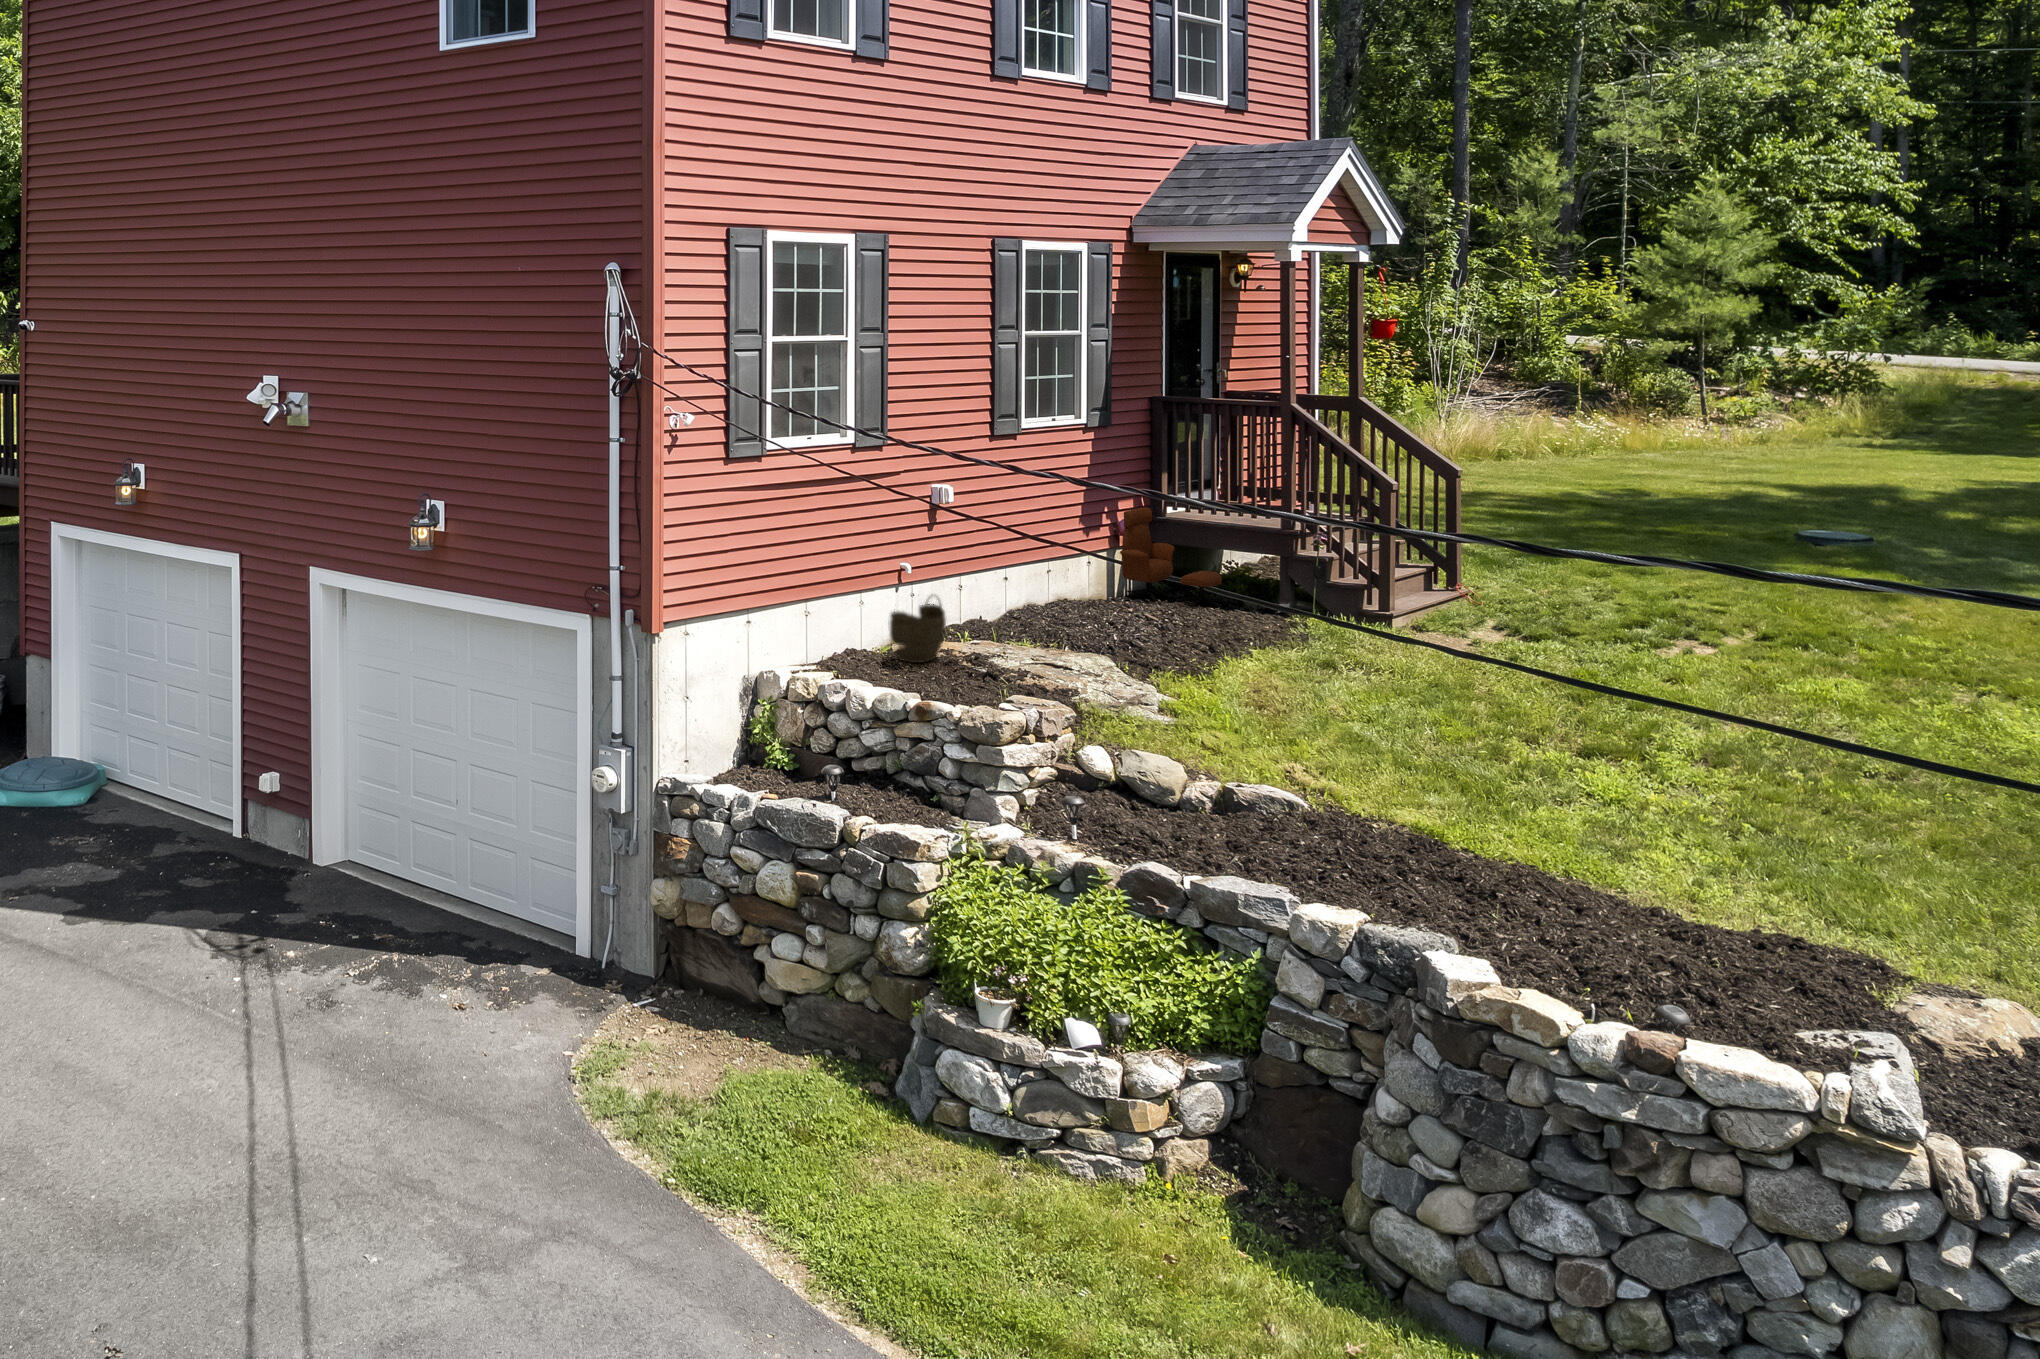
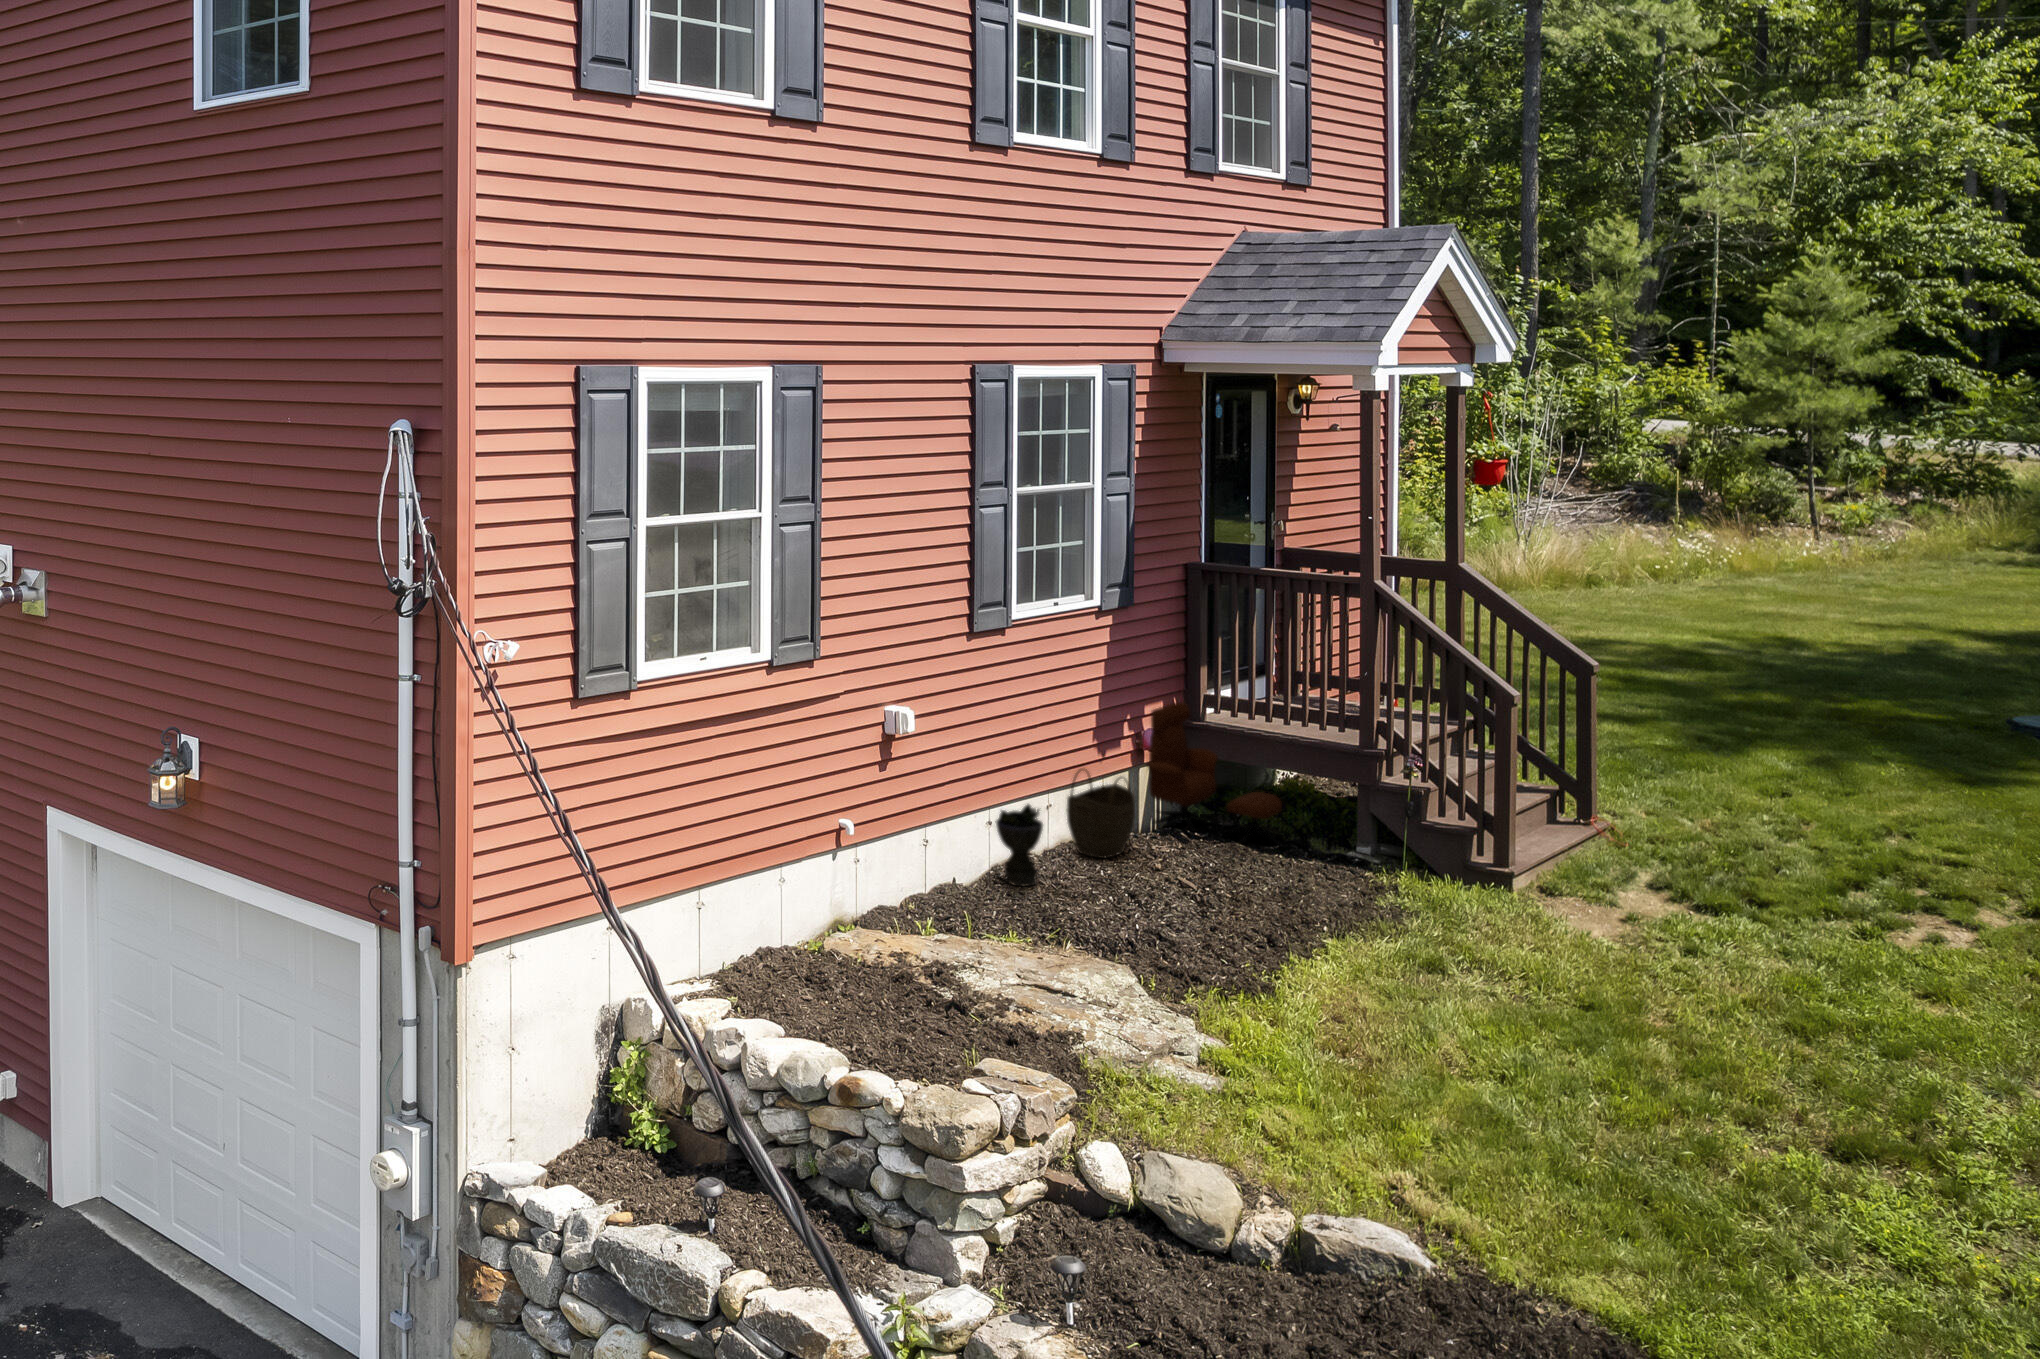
planter: none [1009,569,1044,628] -> present [995,804,1043,886]
woven basket: present [890,597,946,663] -> present [1066,769,1135,858]

